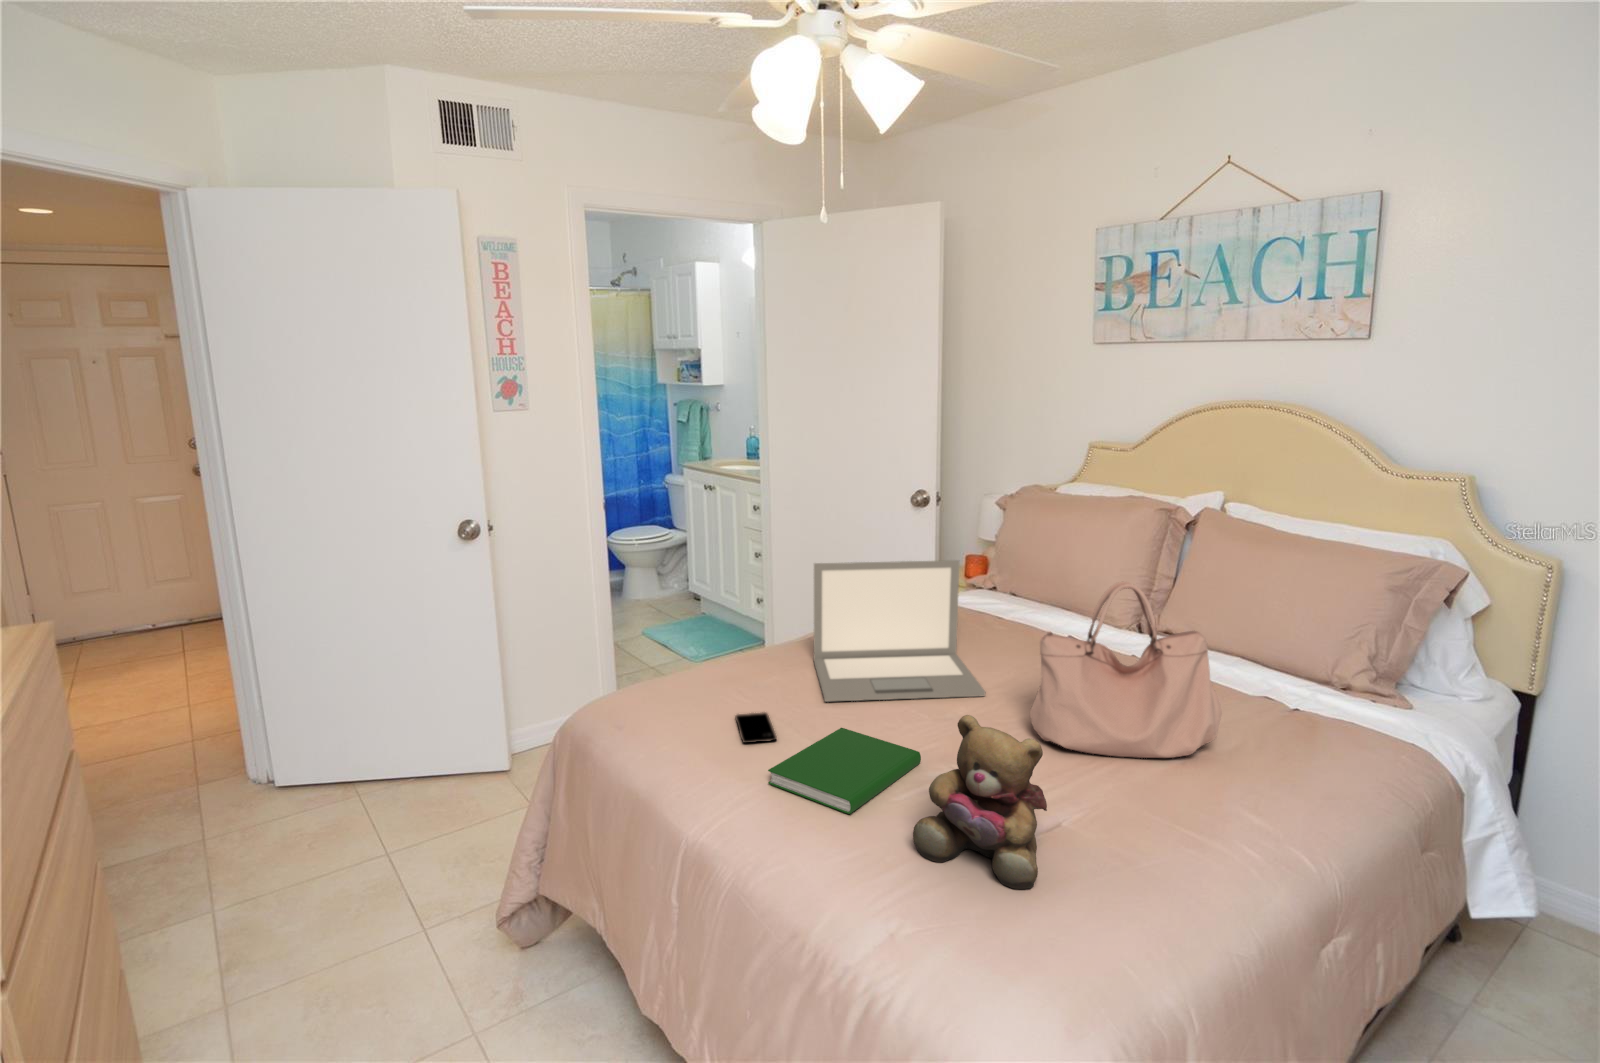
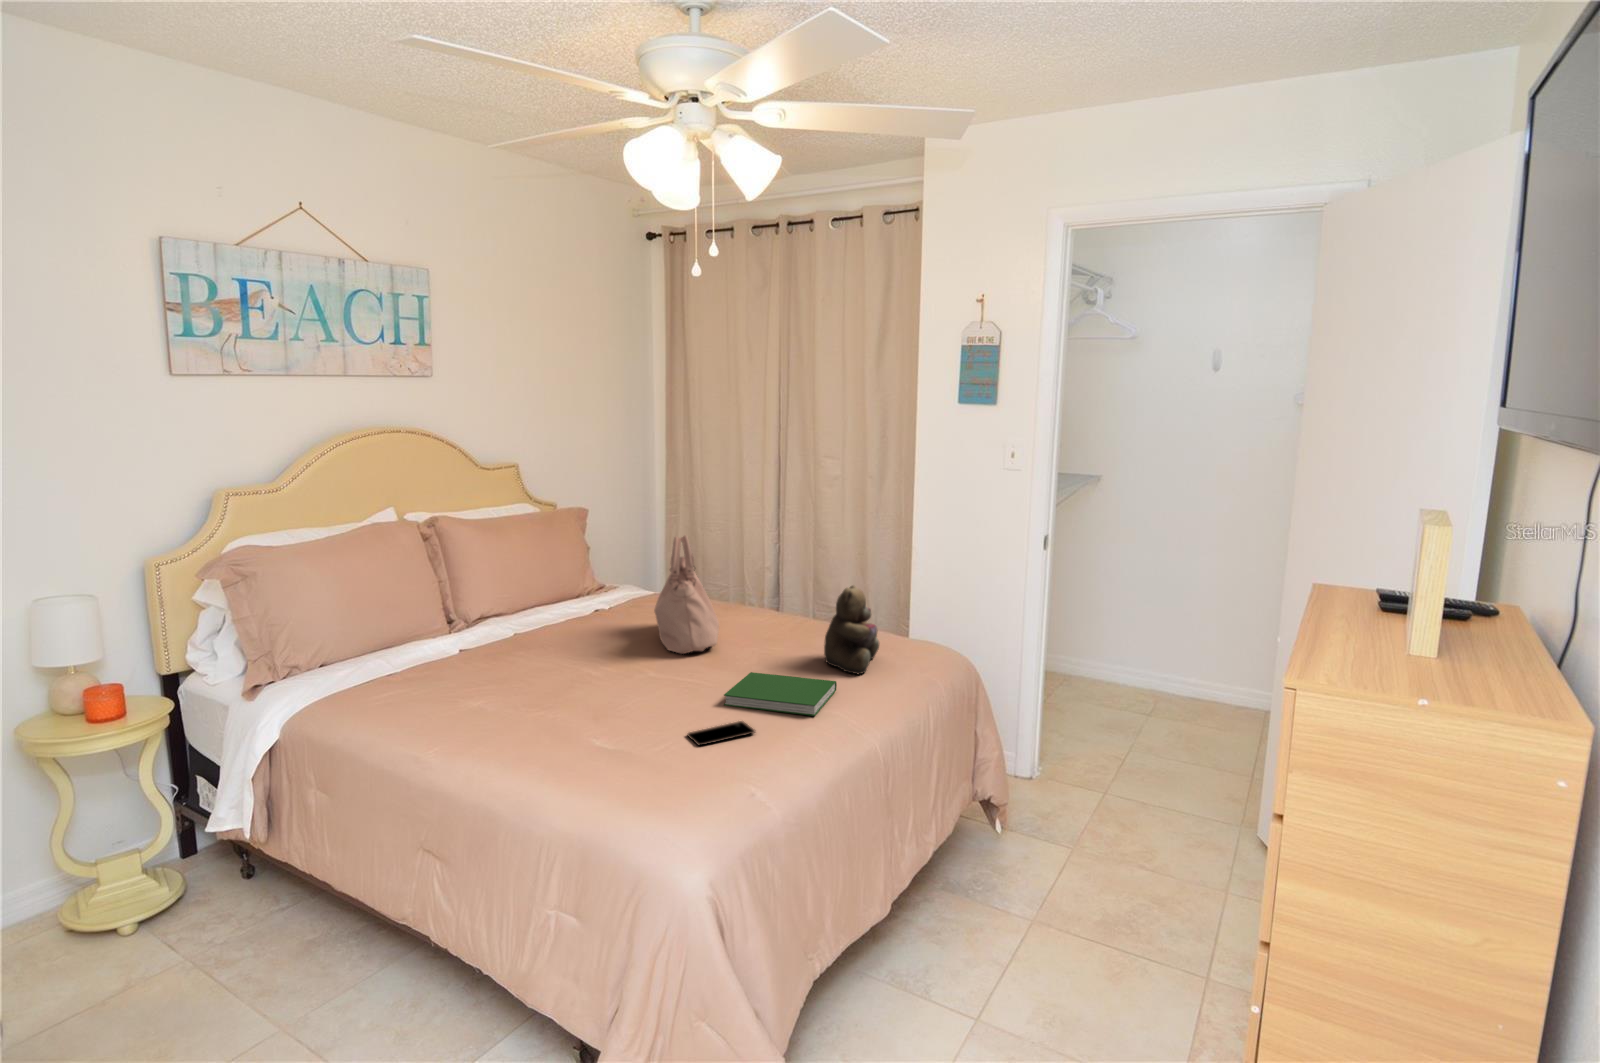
laptop: present [814,560,986,702] -> none [512,587,654,733]

